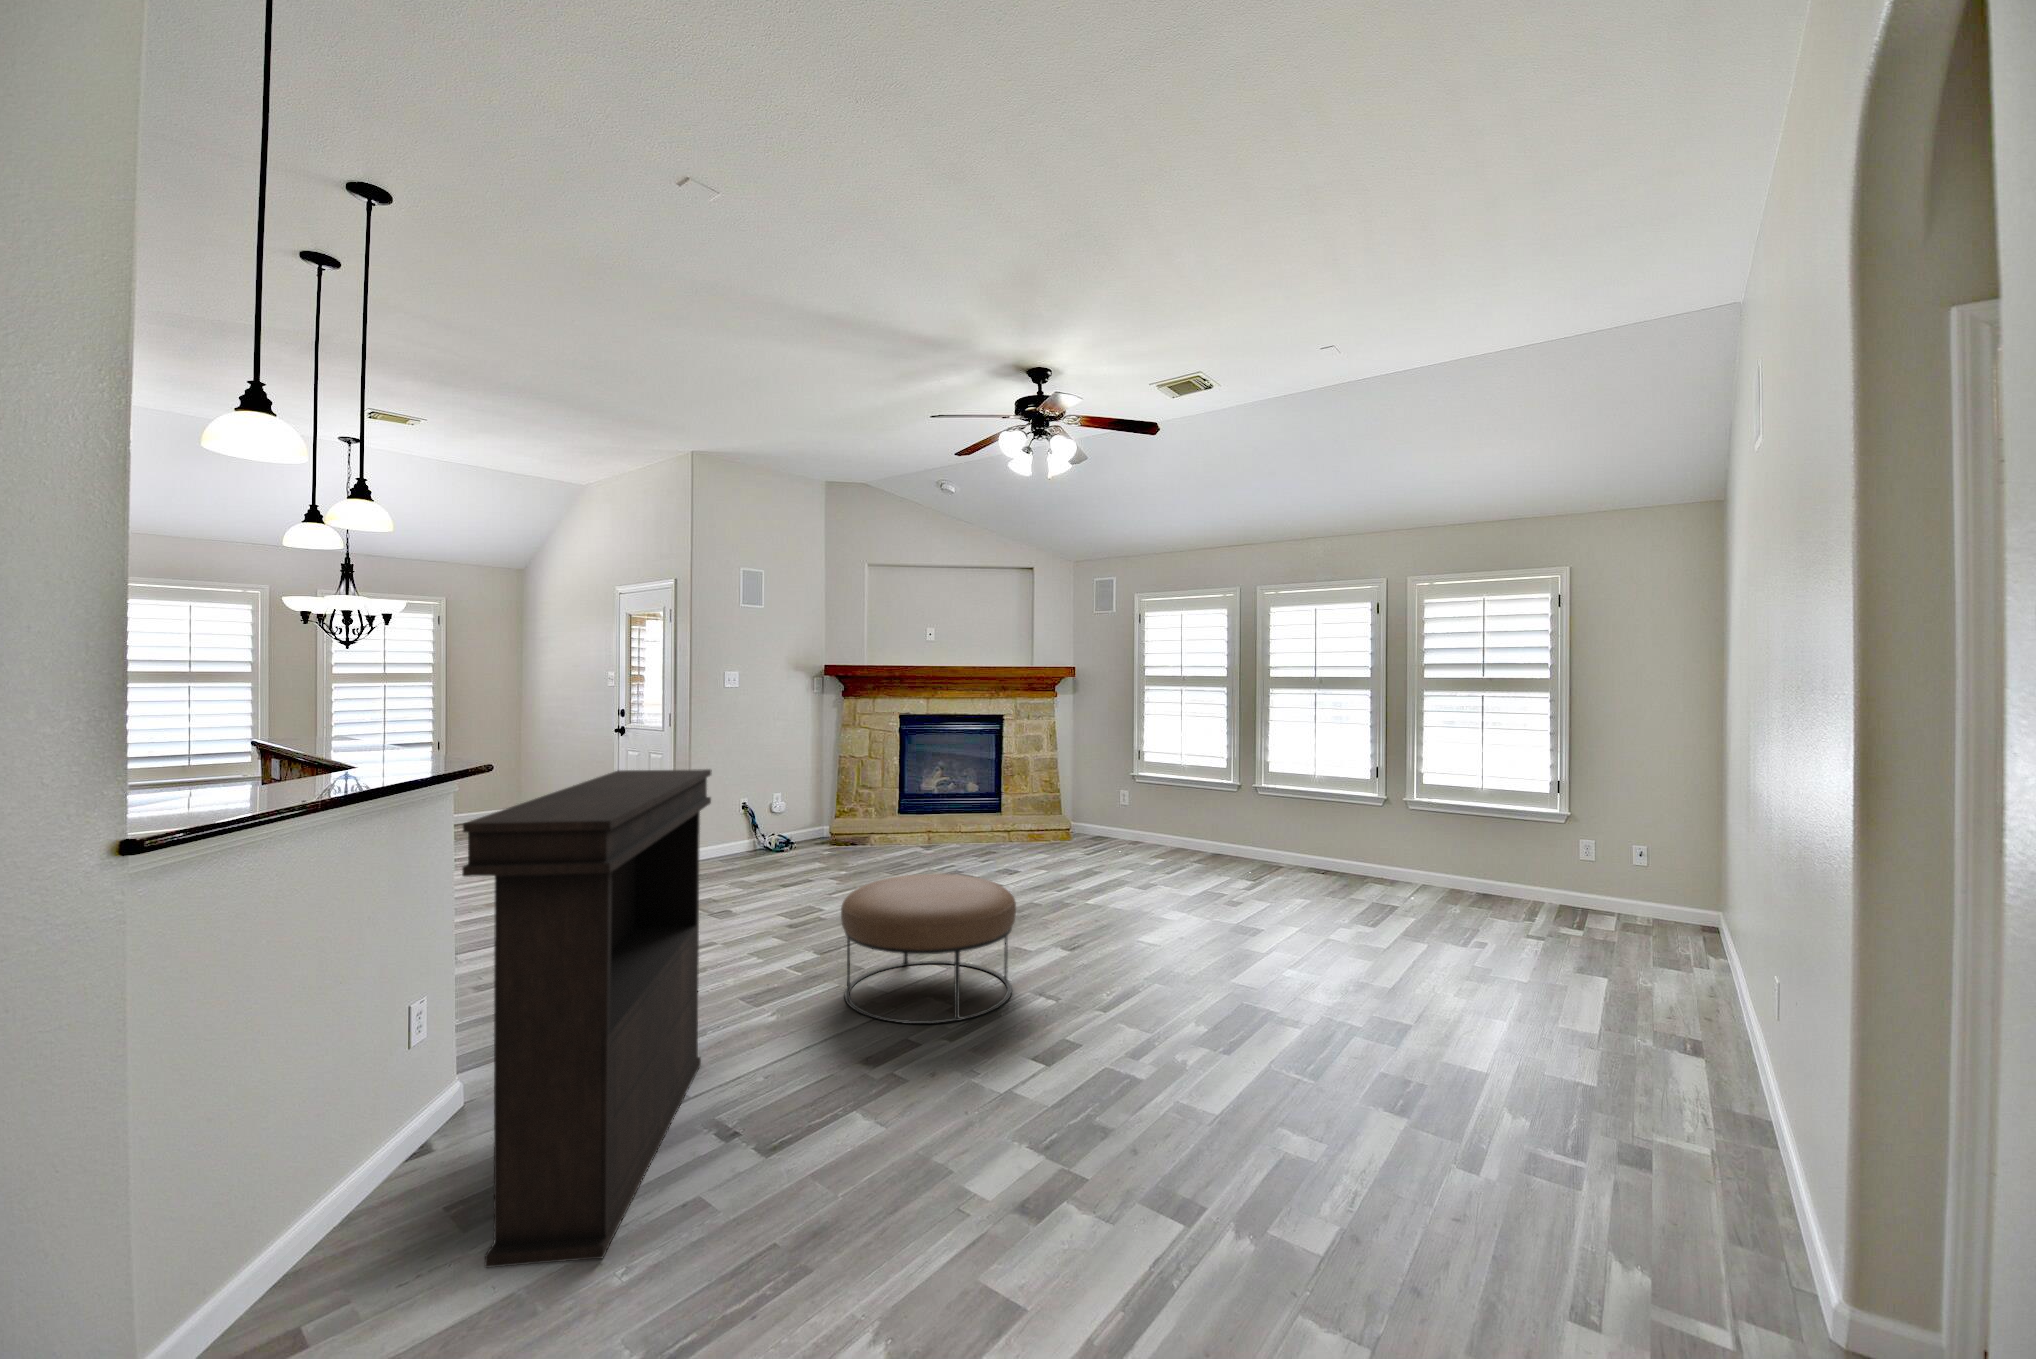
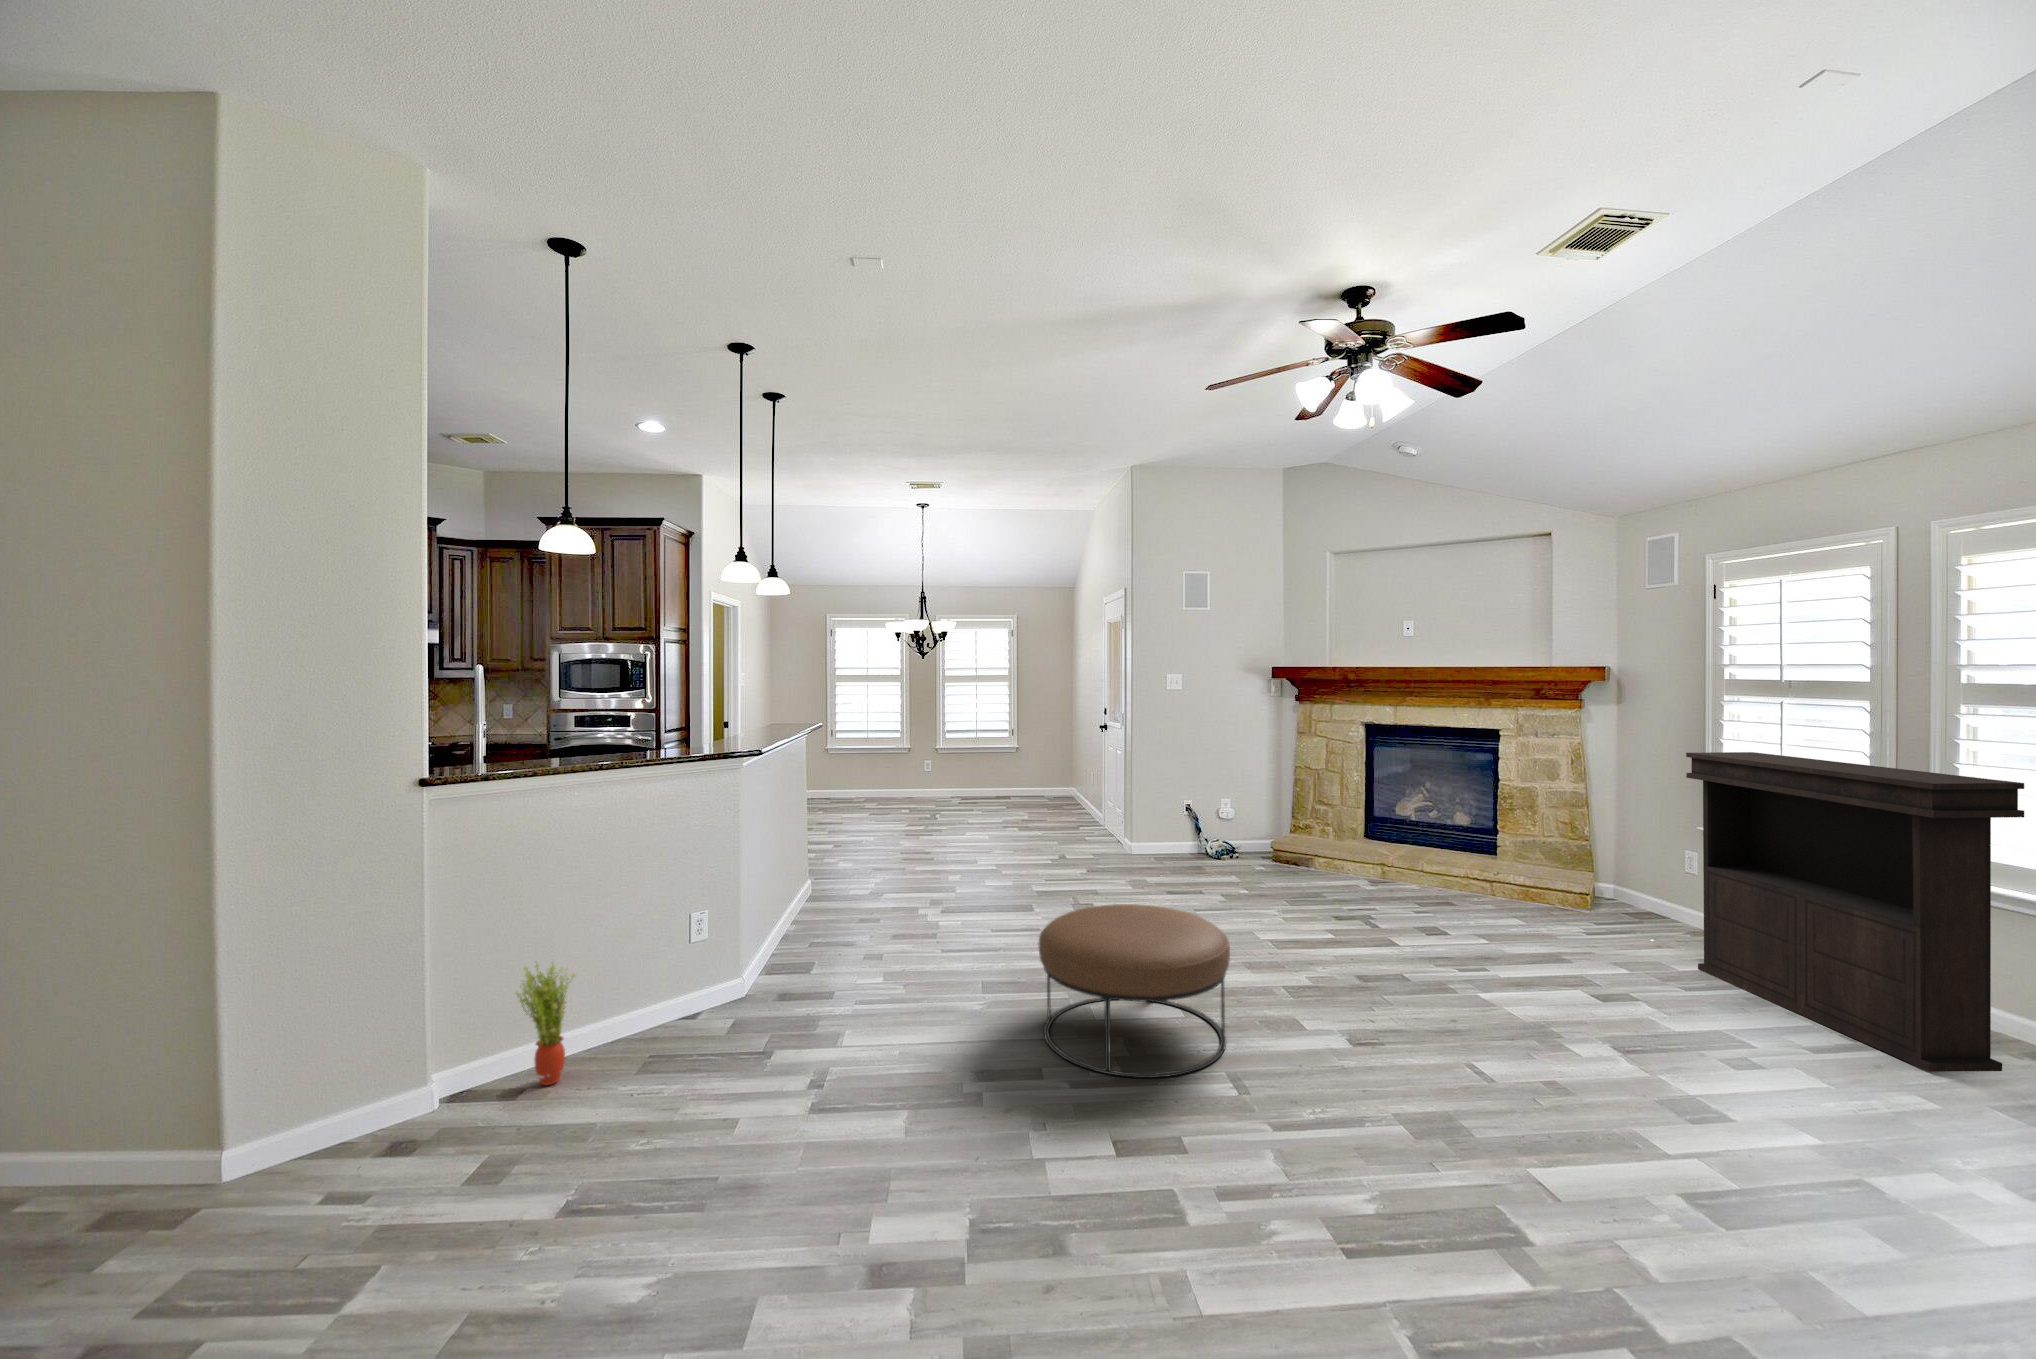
console table: present [462,769,712,1268] -> present [1686,752,2024,1072]
potted plant: none [265,1088,355,1295] -> present [517,964,575,1085]

